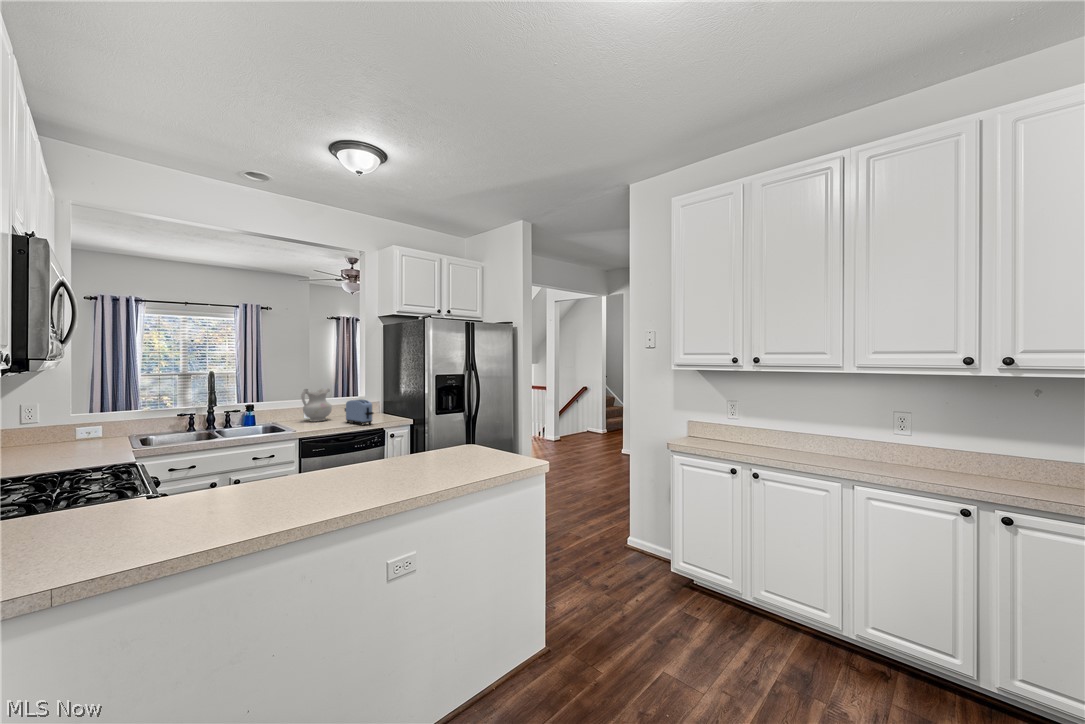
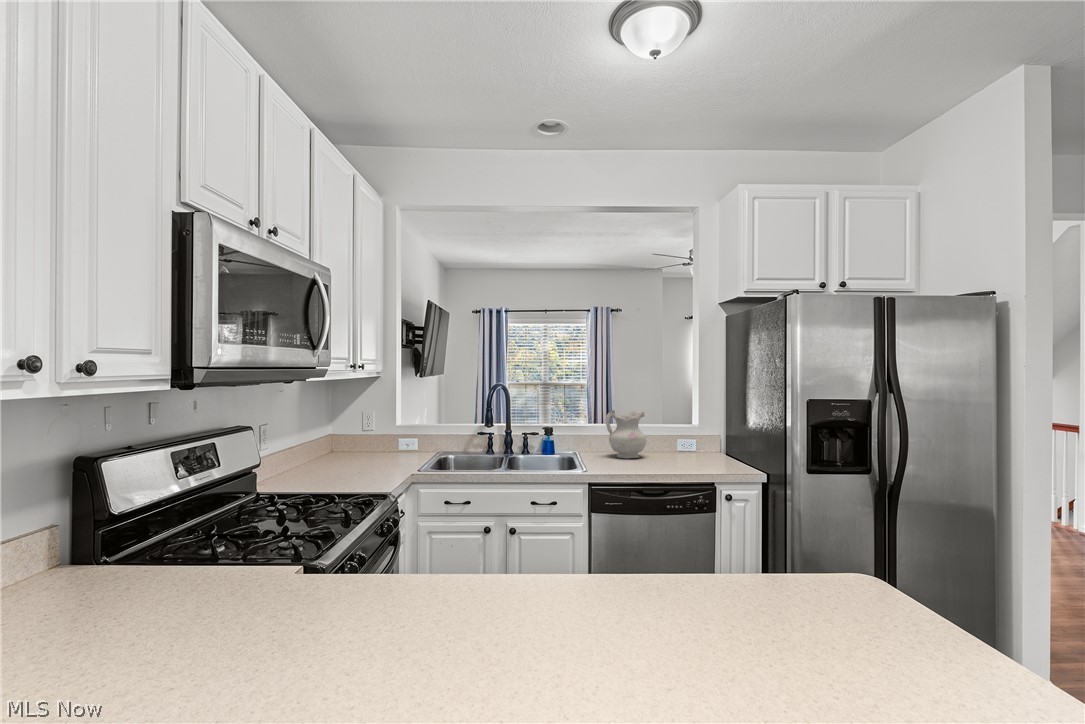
toaster: present [345,399,373,426] -> none [659,432,695,474]

